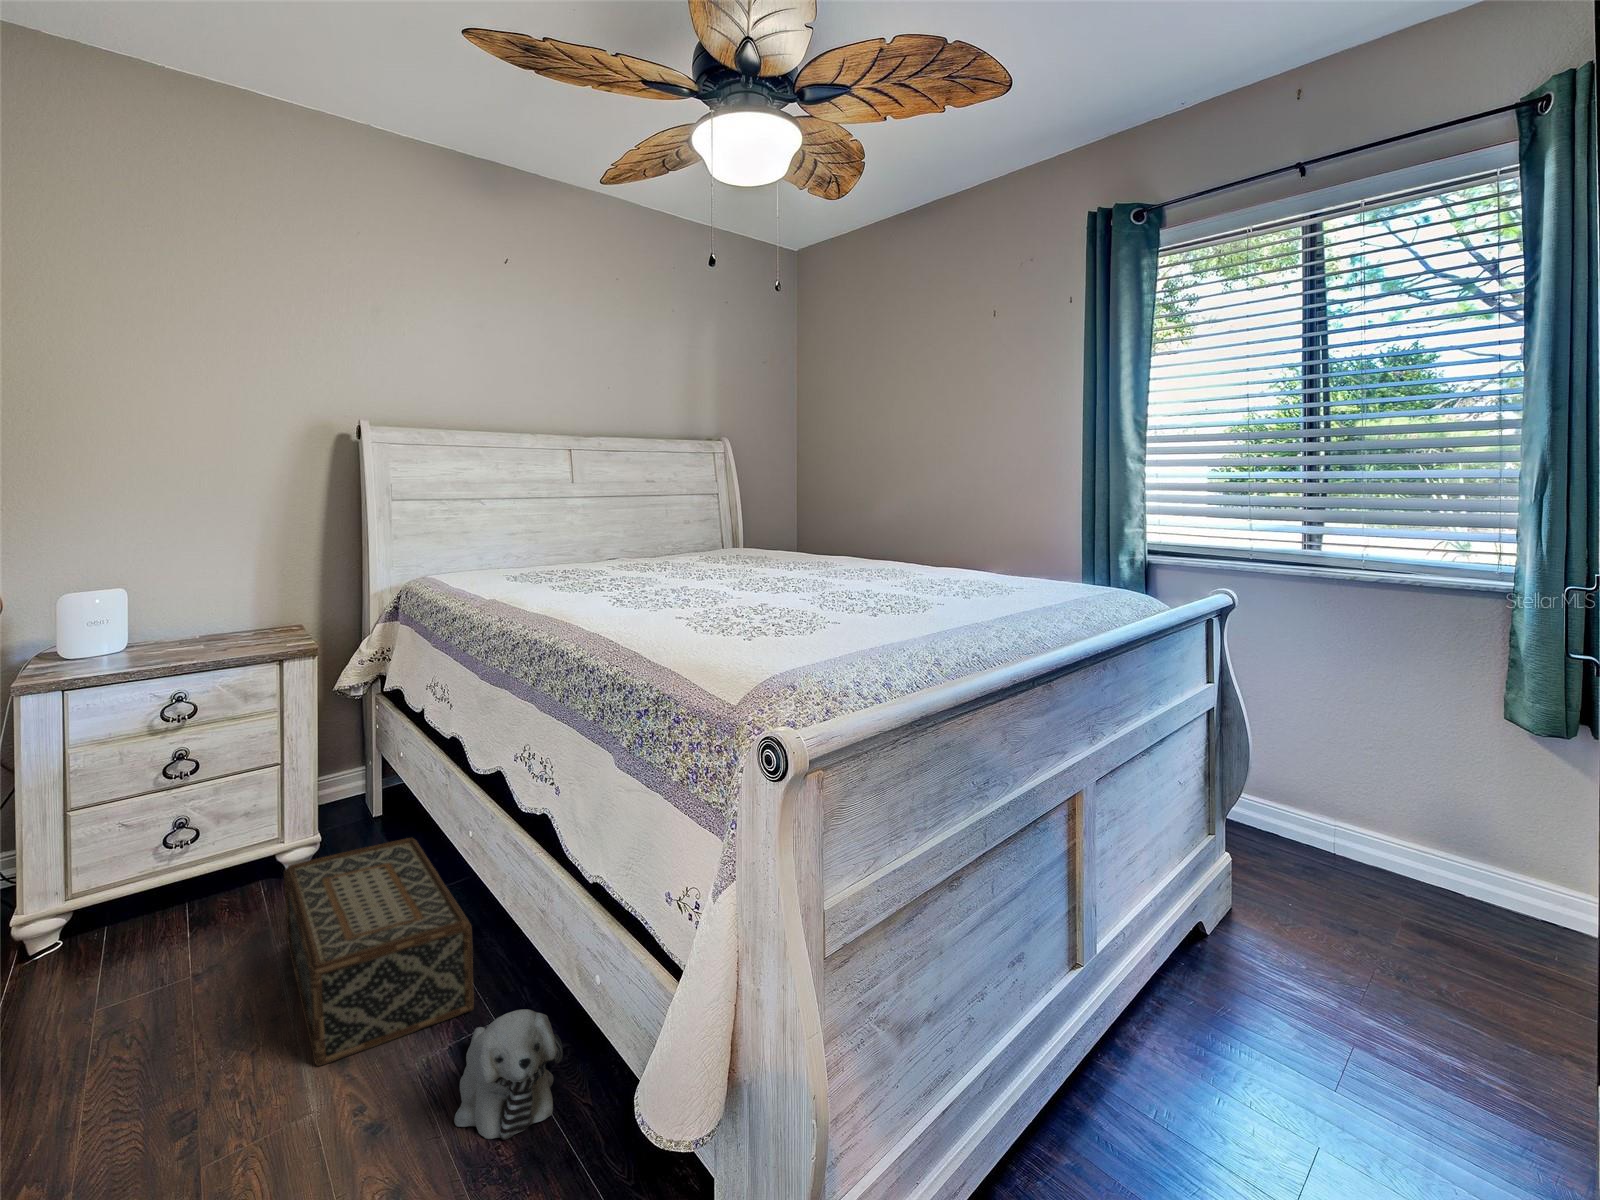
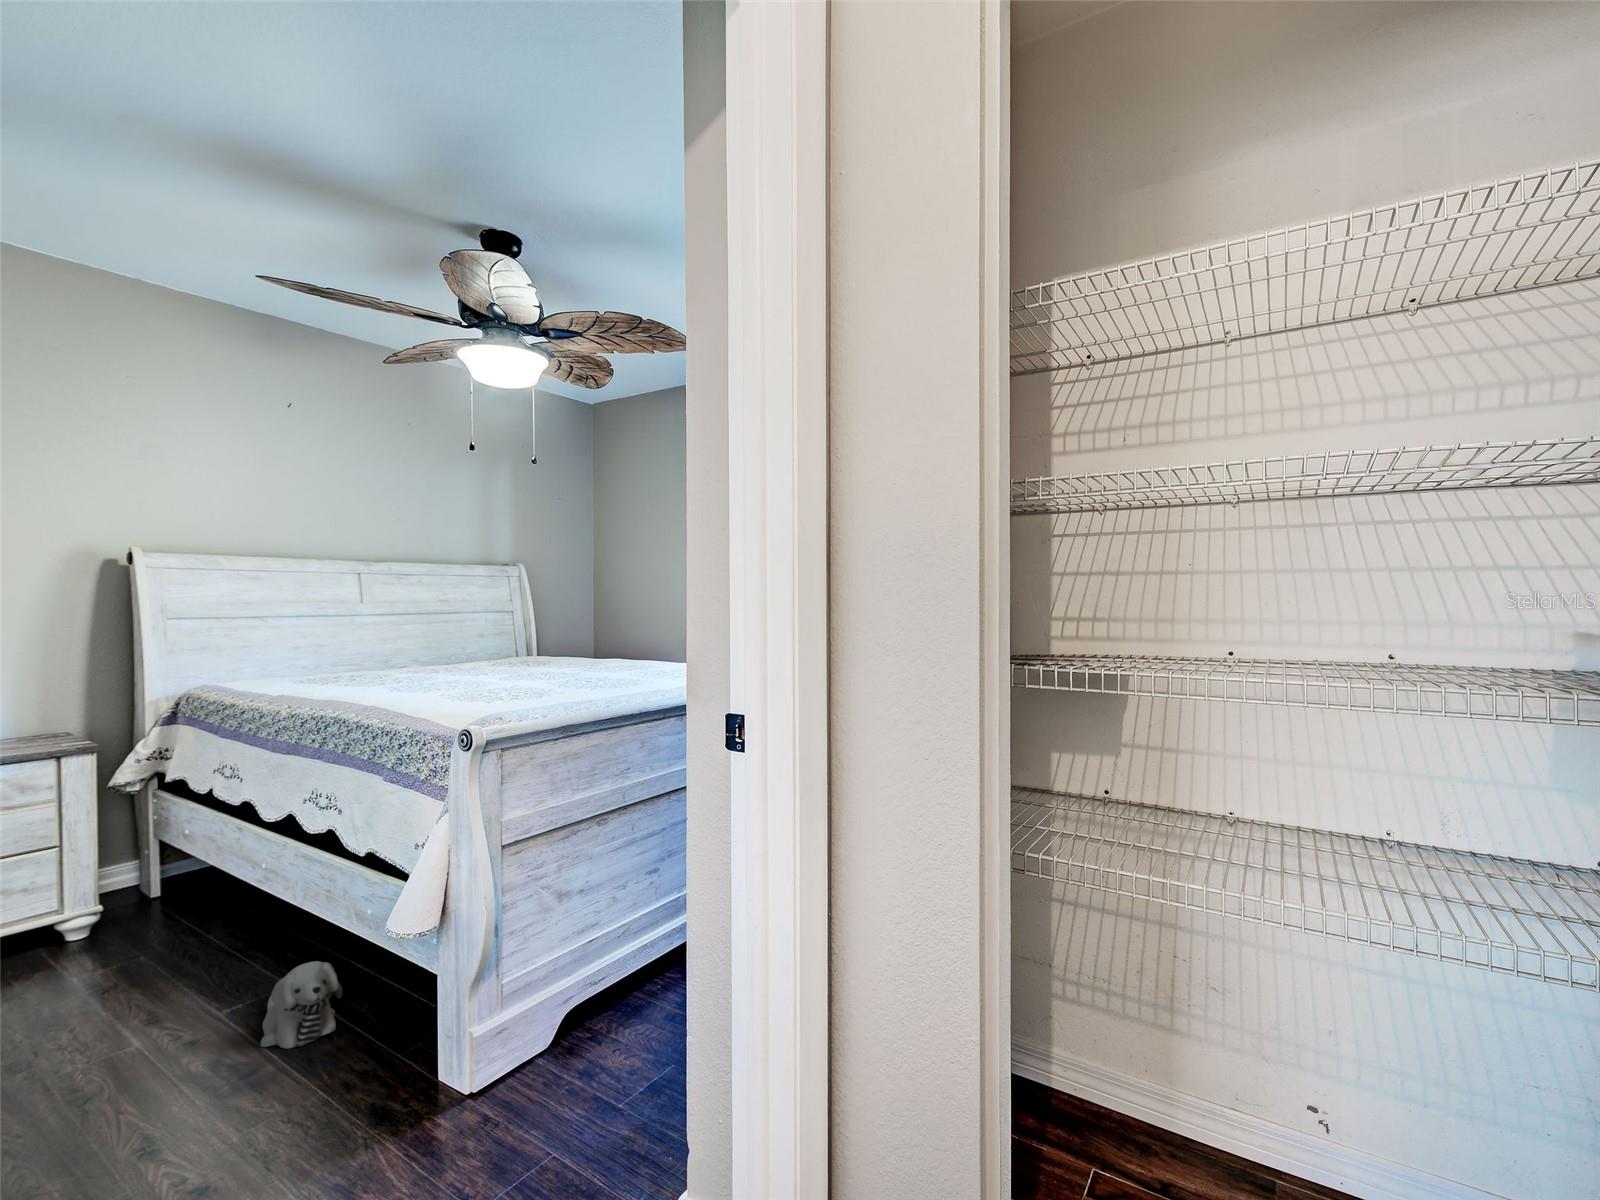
woven basket: present [284,838,474,1066] -> none [85,887,266,1040]

